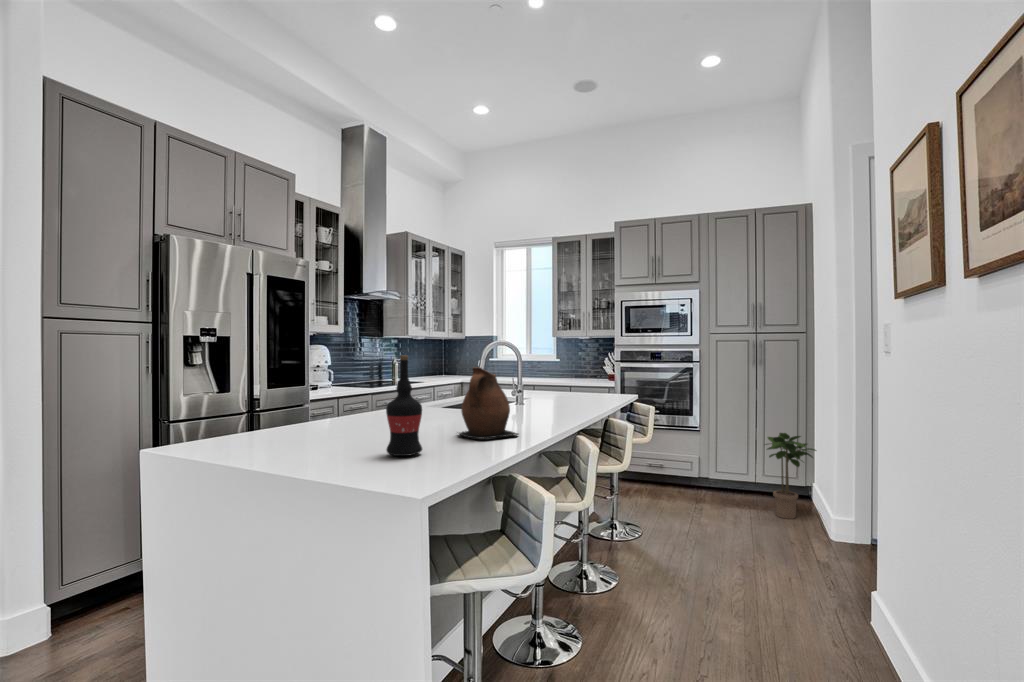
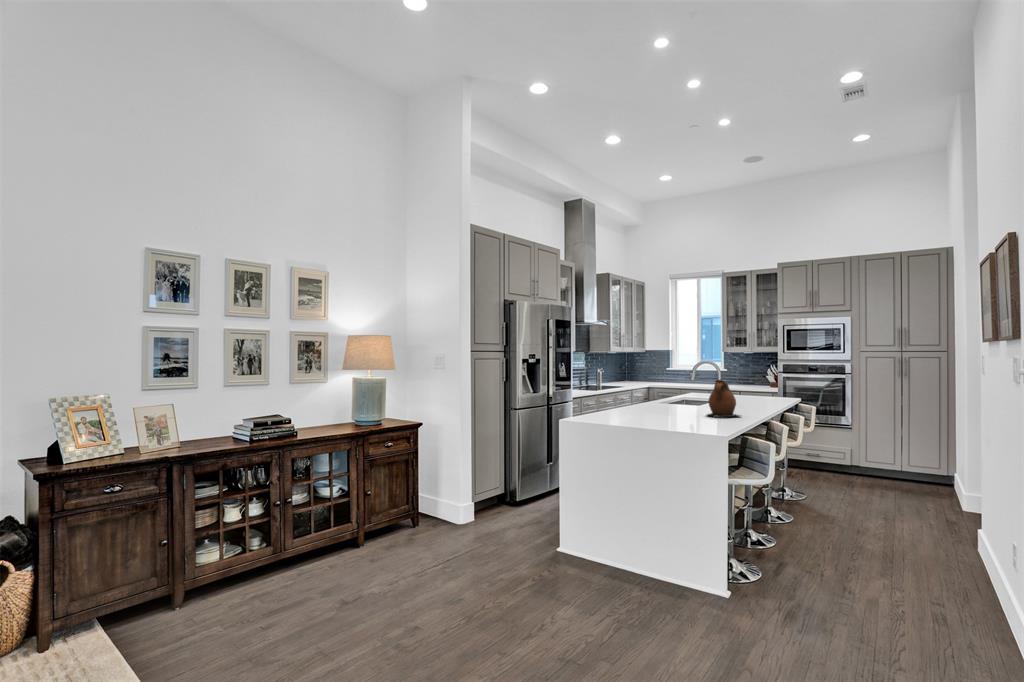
wine bottle: present [386,355,422,456] -> none [683,374,701,422]
potted plant: present [765,433,816,519] -> none [907,429,951,495]

